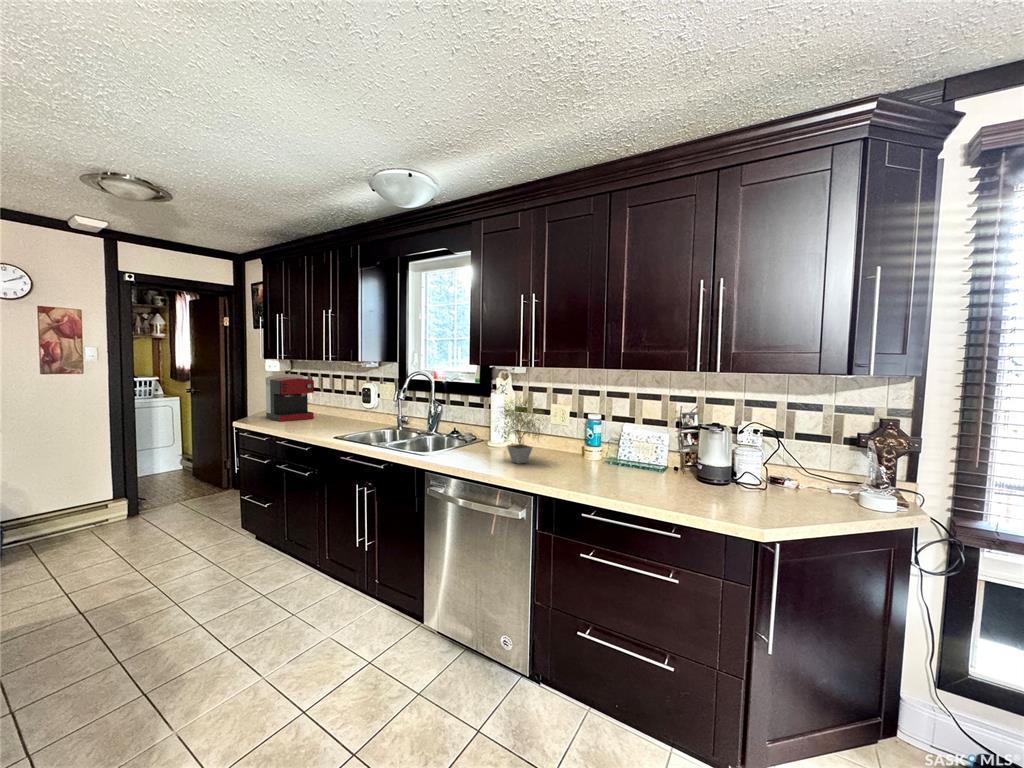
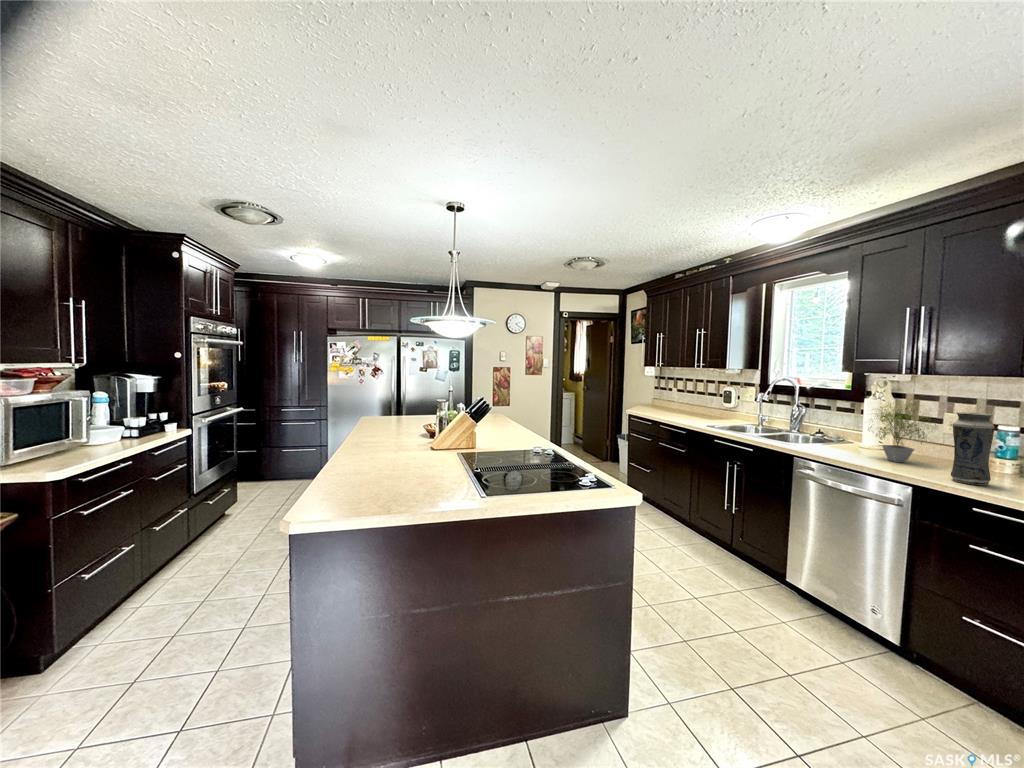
coffee maker: present [266,374,314,422] -> none [646,378,683,413]
vase: none [564,407,594,486] -> present [951,412,995,485]

